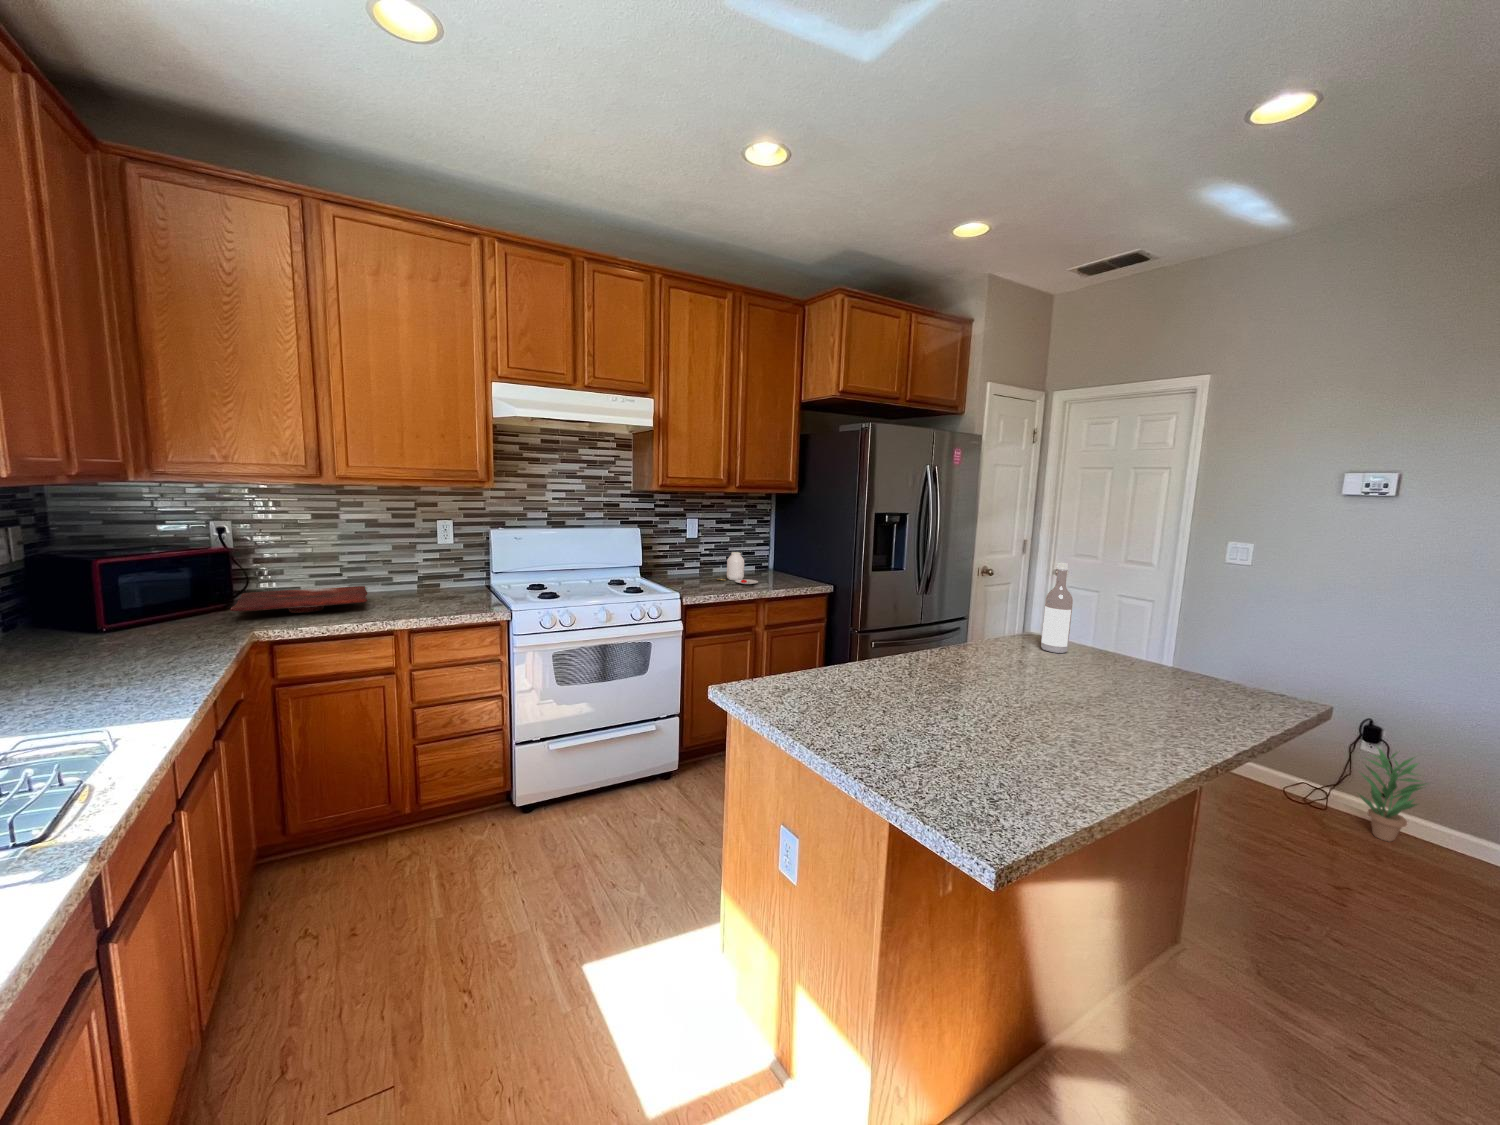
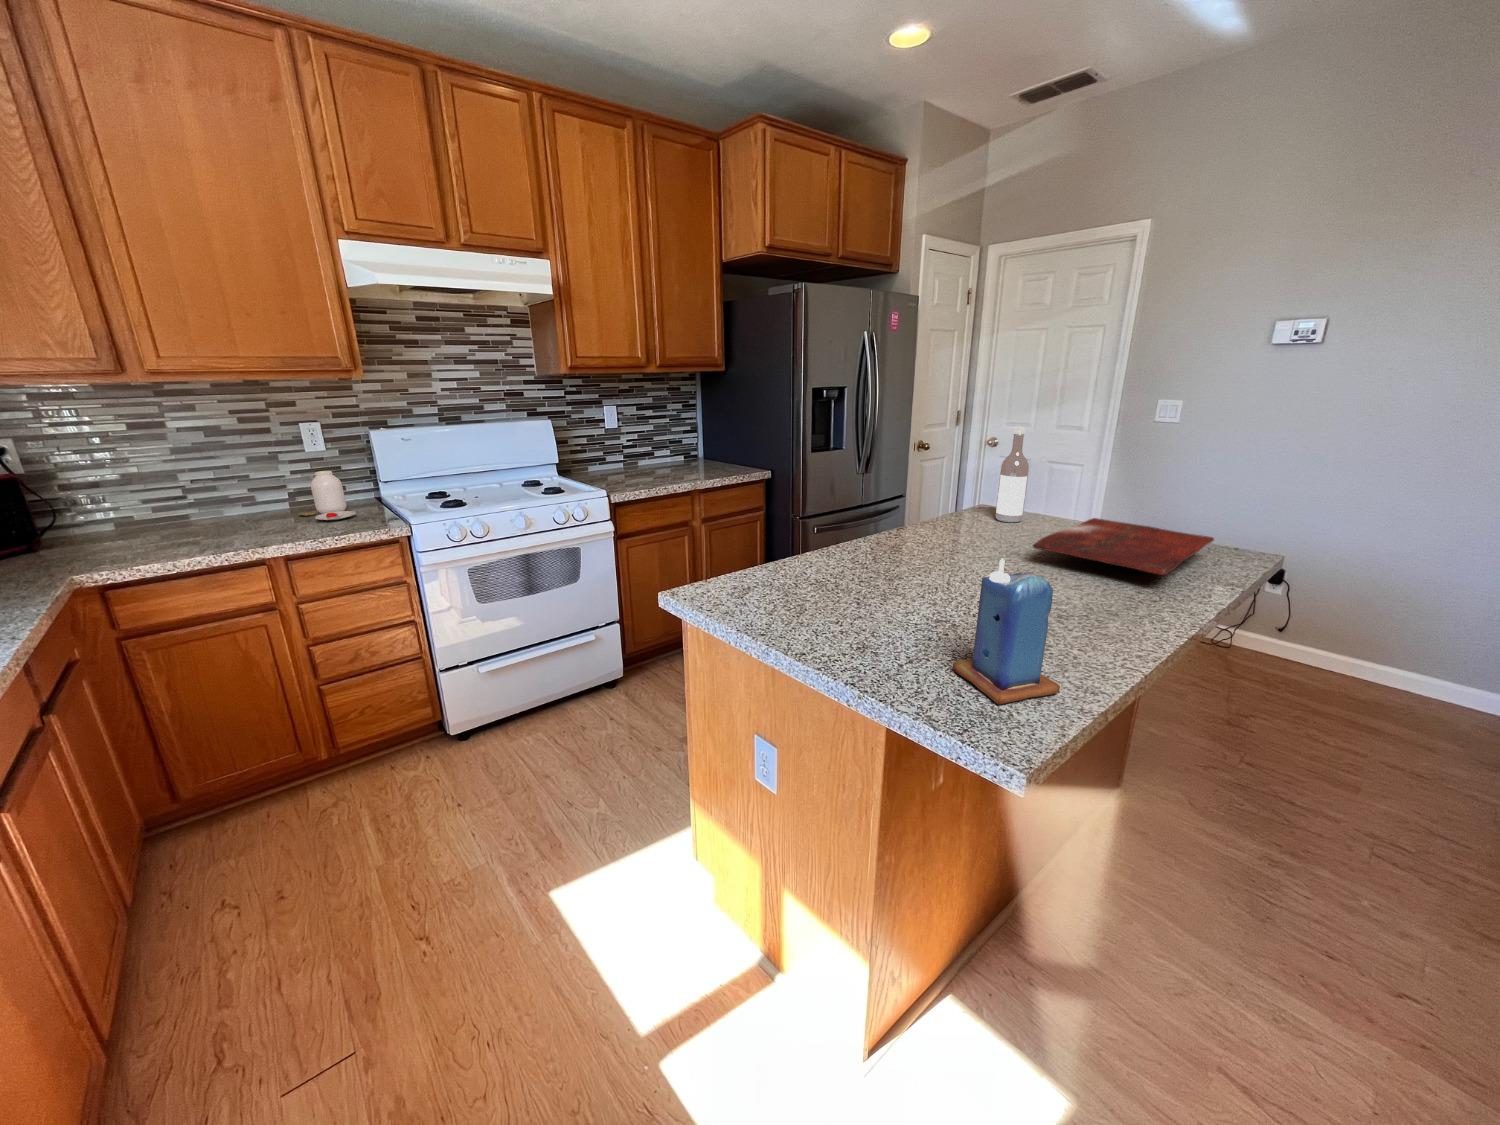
jar: present [717,552,758,584] -> present [298,471,356,520]
cutting board: present [230,586,367,613] -> present [1033,518,1214,575]
candle: none [955,679,1048,809] -> present [953,558,1060,705]
potted plant: present [1360,747,1425,841] -> none [1260,583,1324,668]

